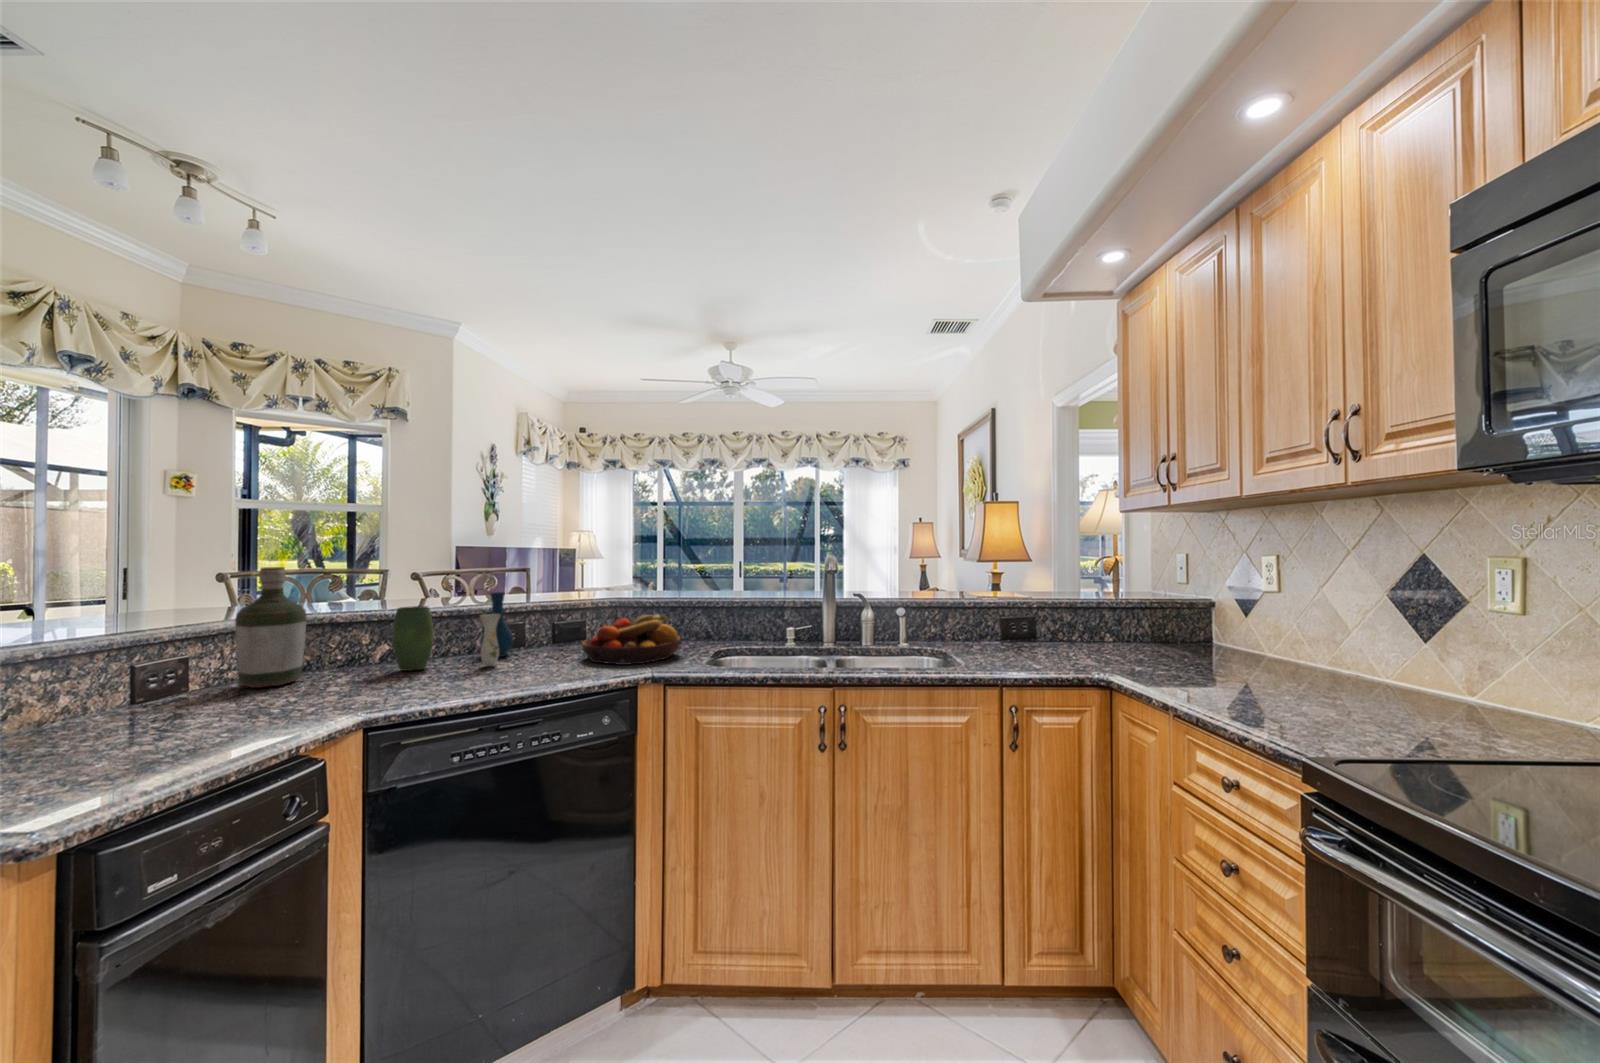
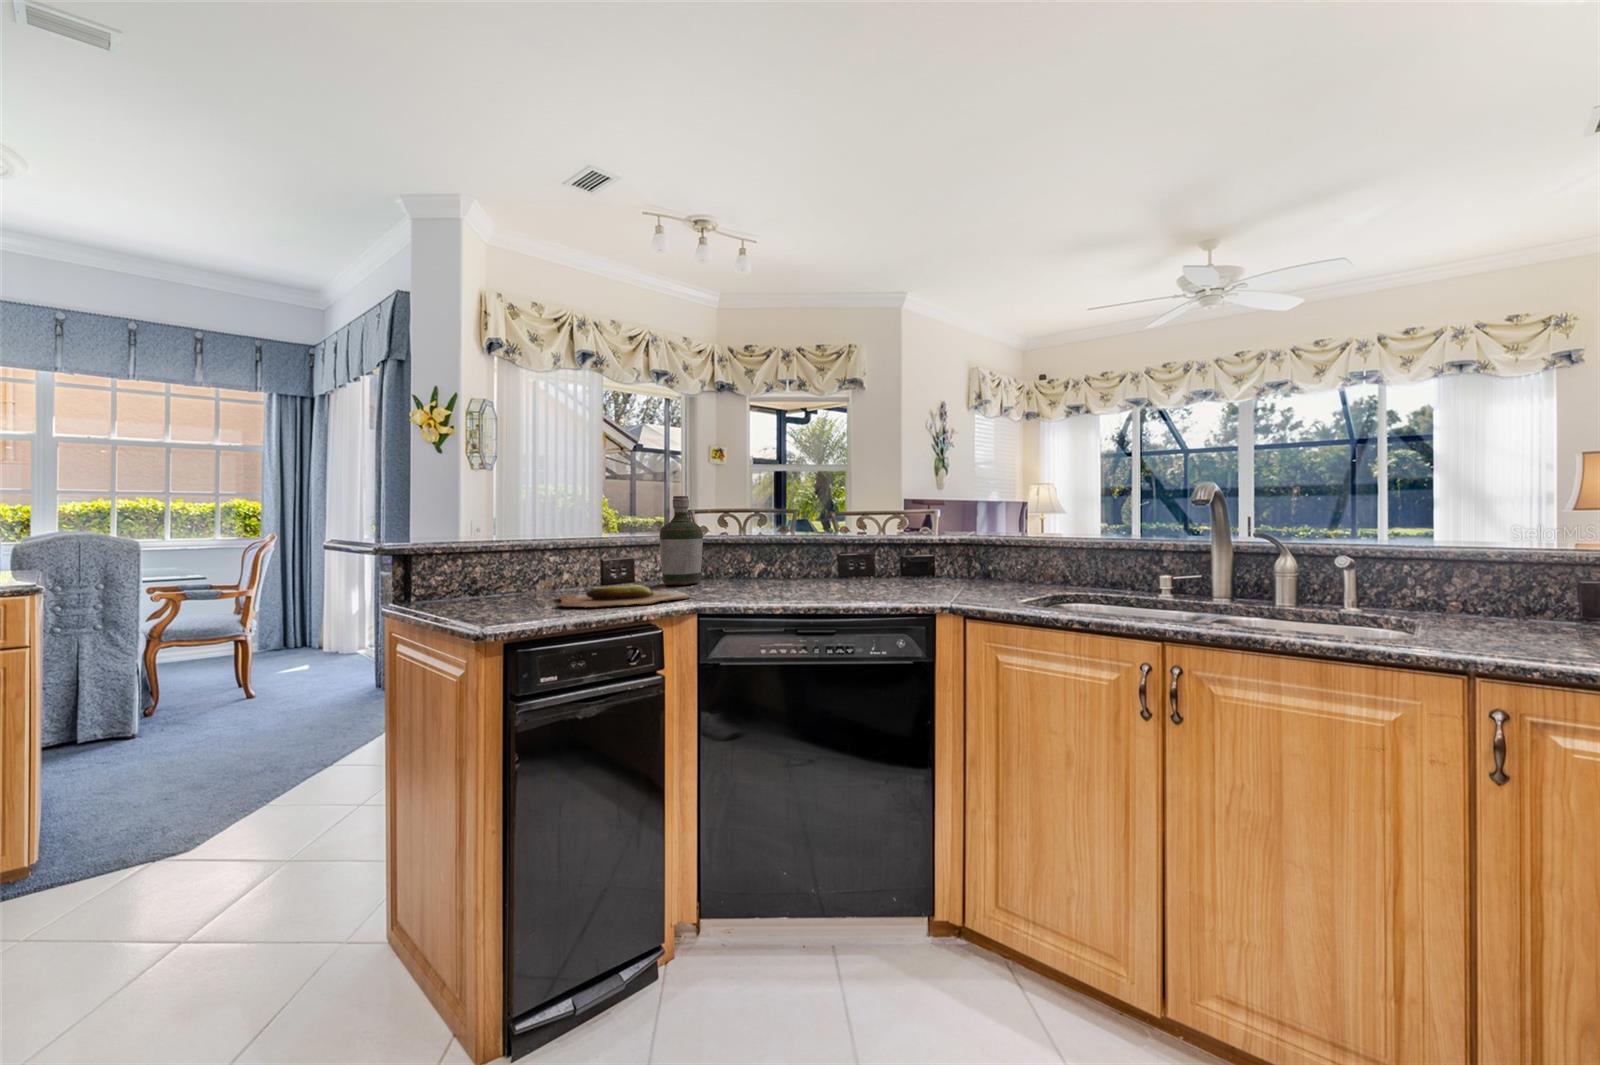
vase: present [392,592,514,671] -> none [760,522,864,586]
fruit bowl: present [582,614,681,665] -> none [909,547,1011,595]
cutting board: none [87,696,333,745] -> present [557,585,689,607]

